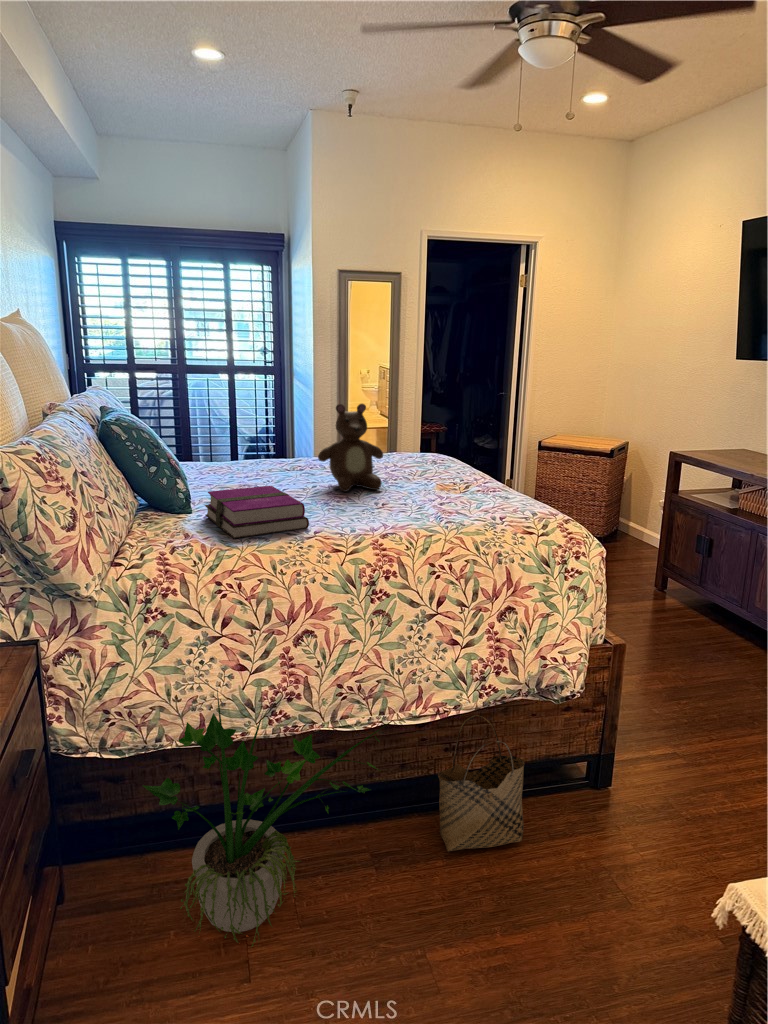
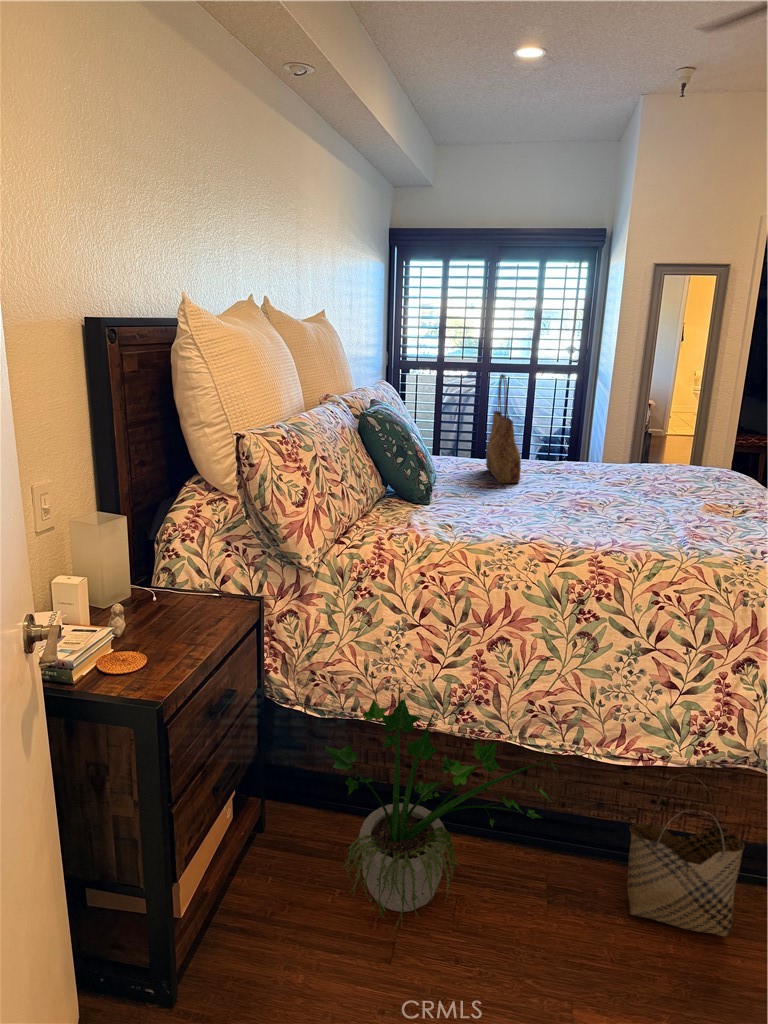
tote bag: none [226,375,268,485] -> present [486,374,521,483]
teddy bear: present [318,404,383,492] -> none [570,408,645,503]
hardback book: present [205,486,309,538] -> none [438,486,530,534]

